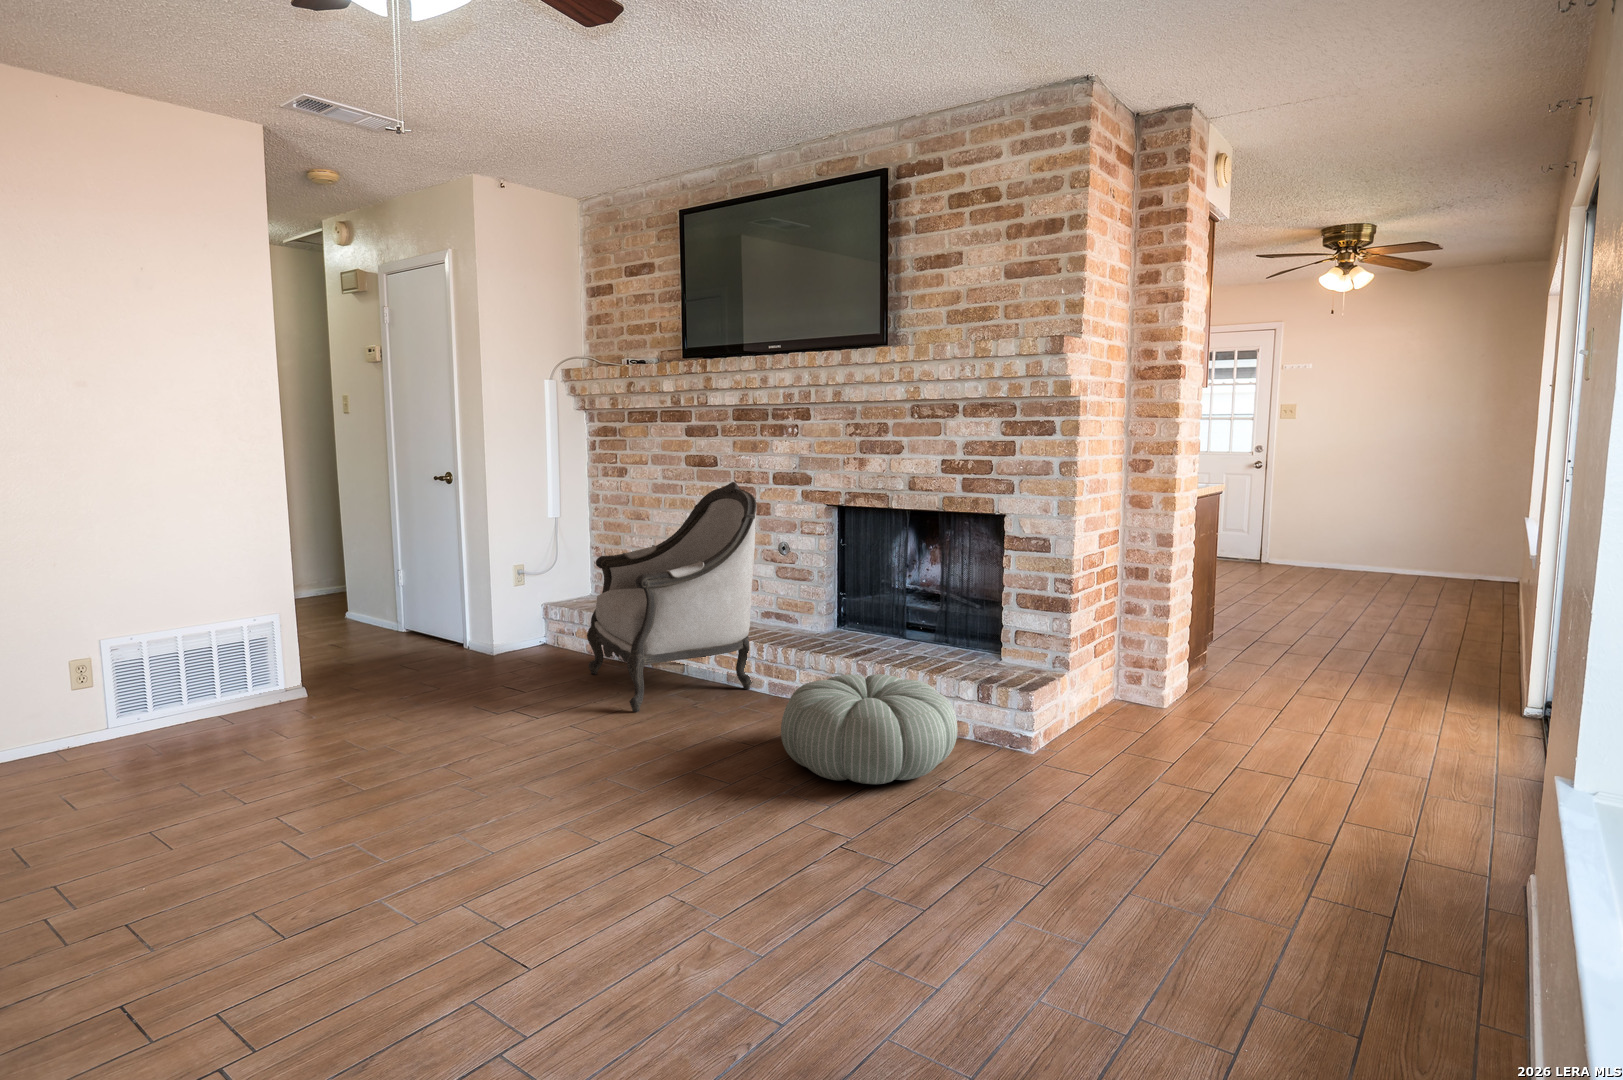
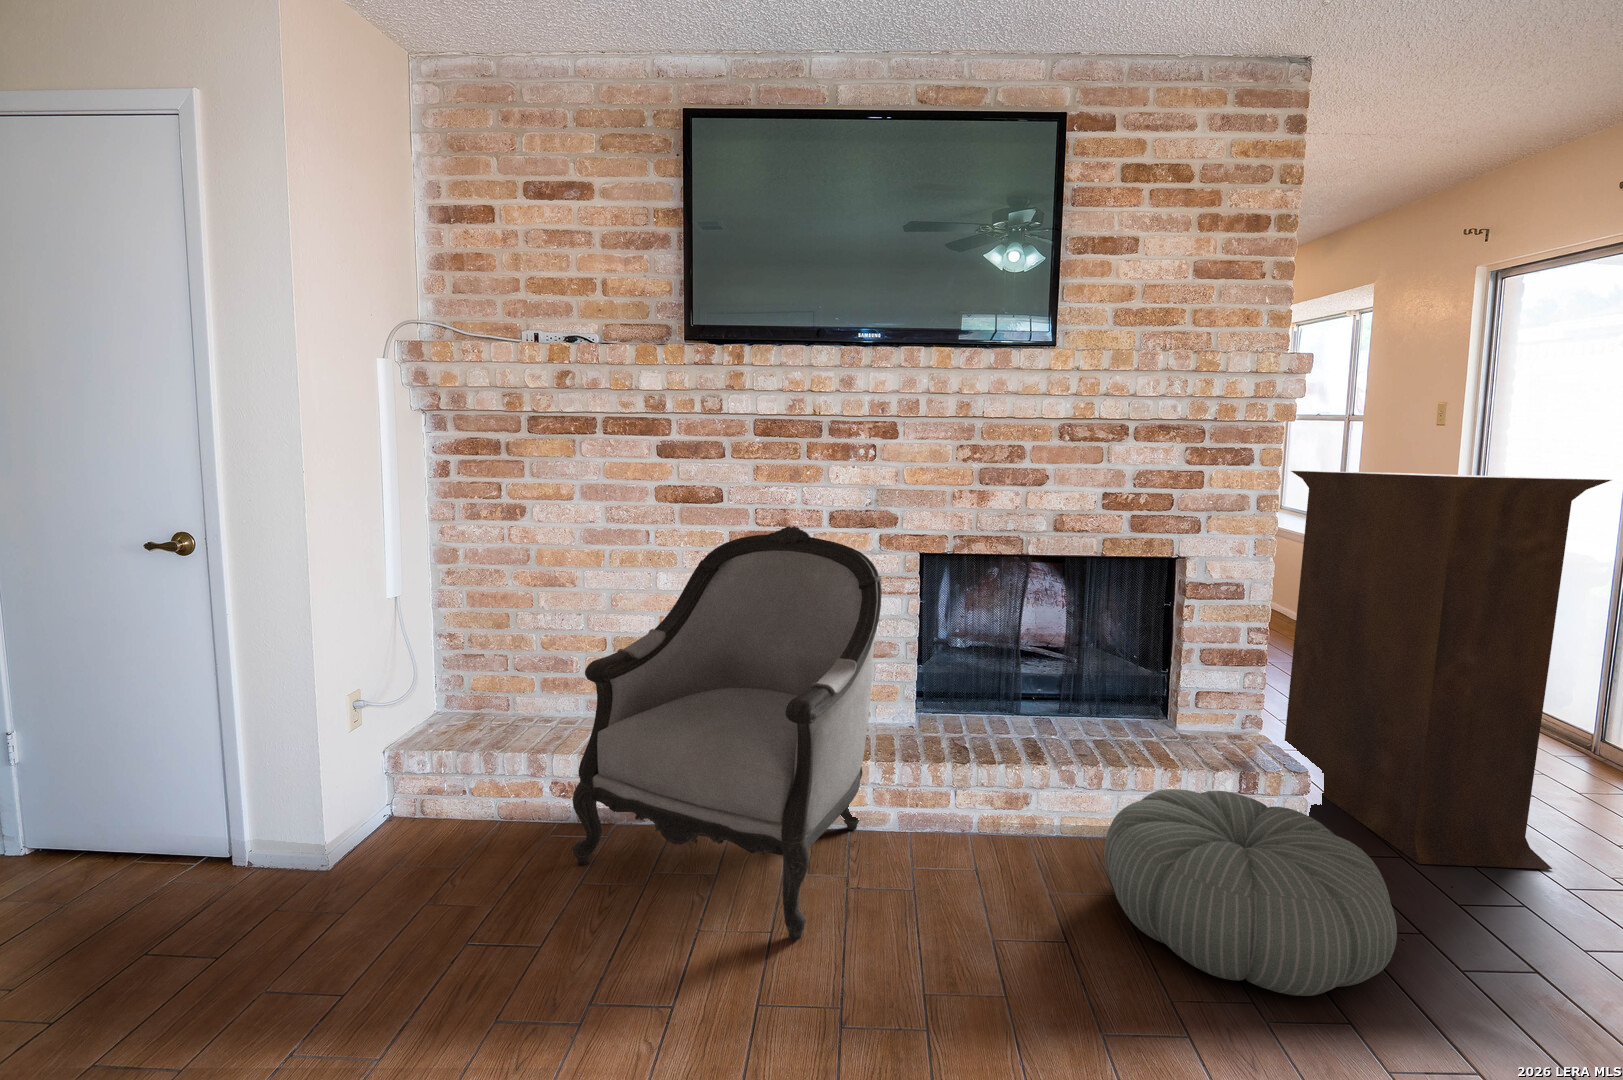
bookcase: none [1099,439,1293,806] -> present [1285,471,1611,869]

